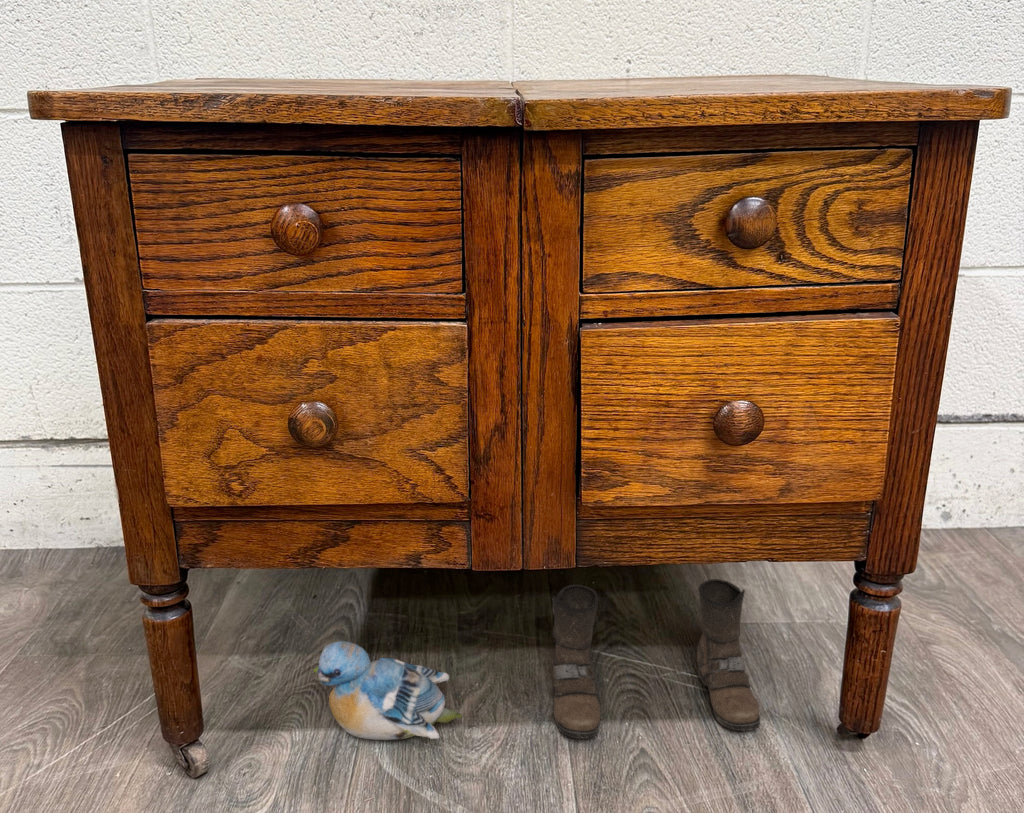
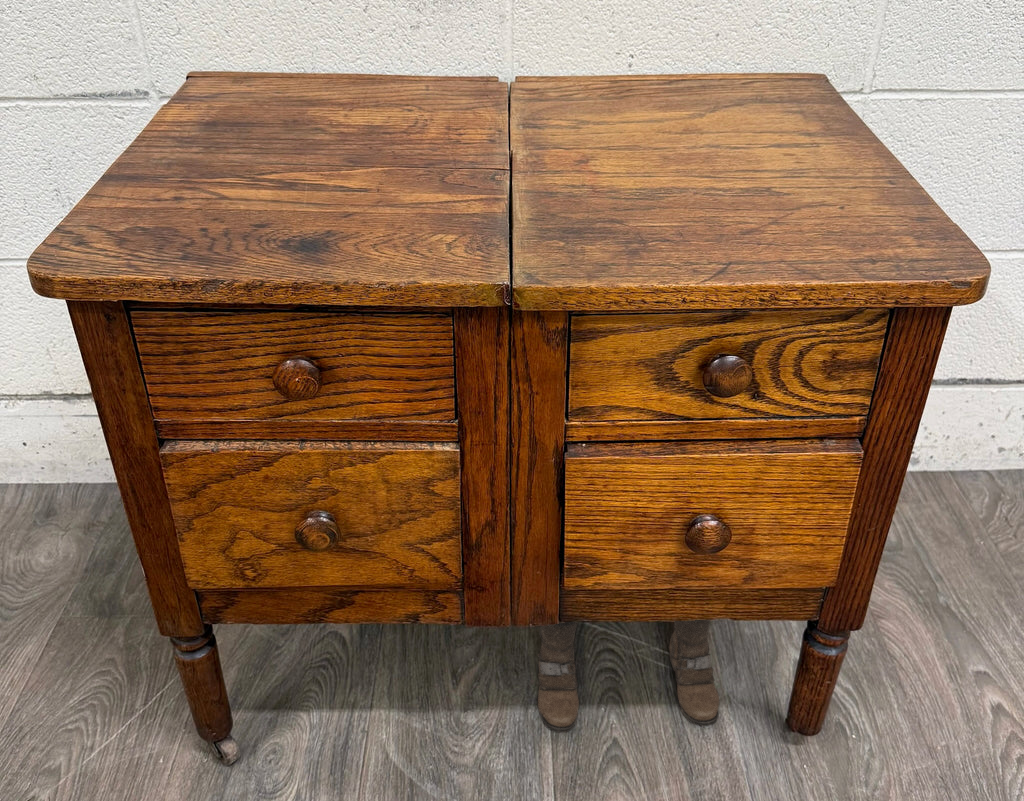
plush toy: present [314,641,462,740] -> none [326,652,457,737]

